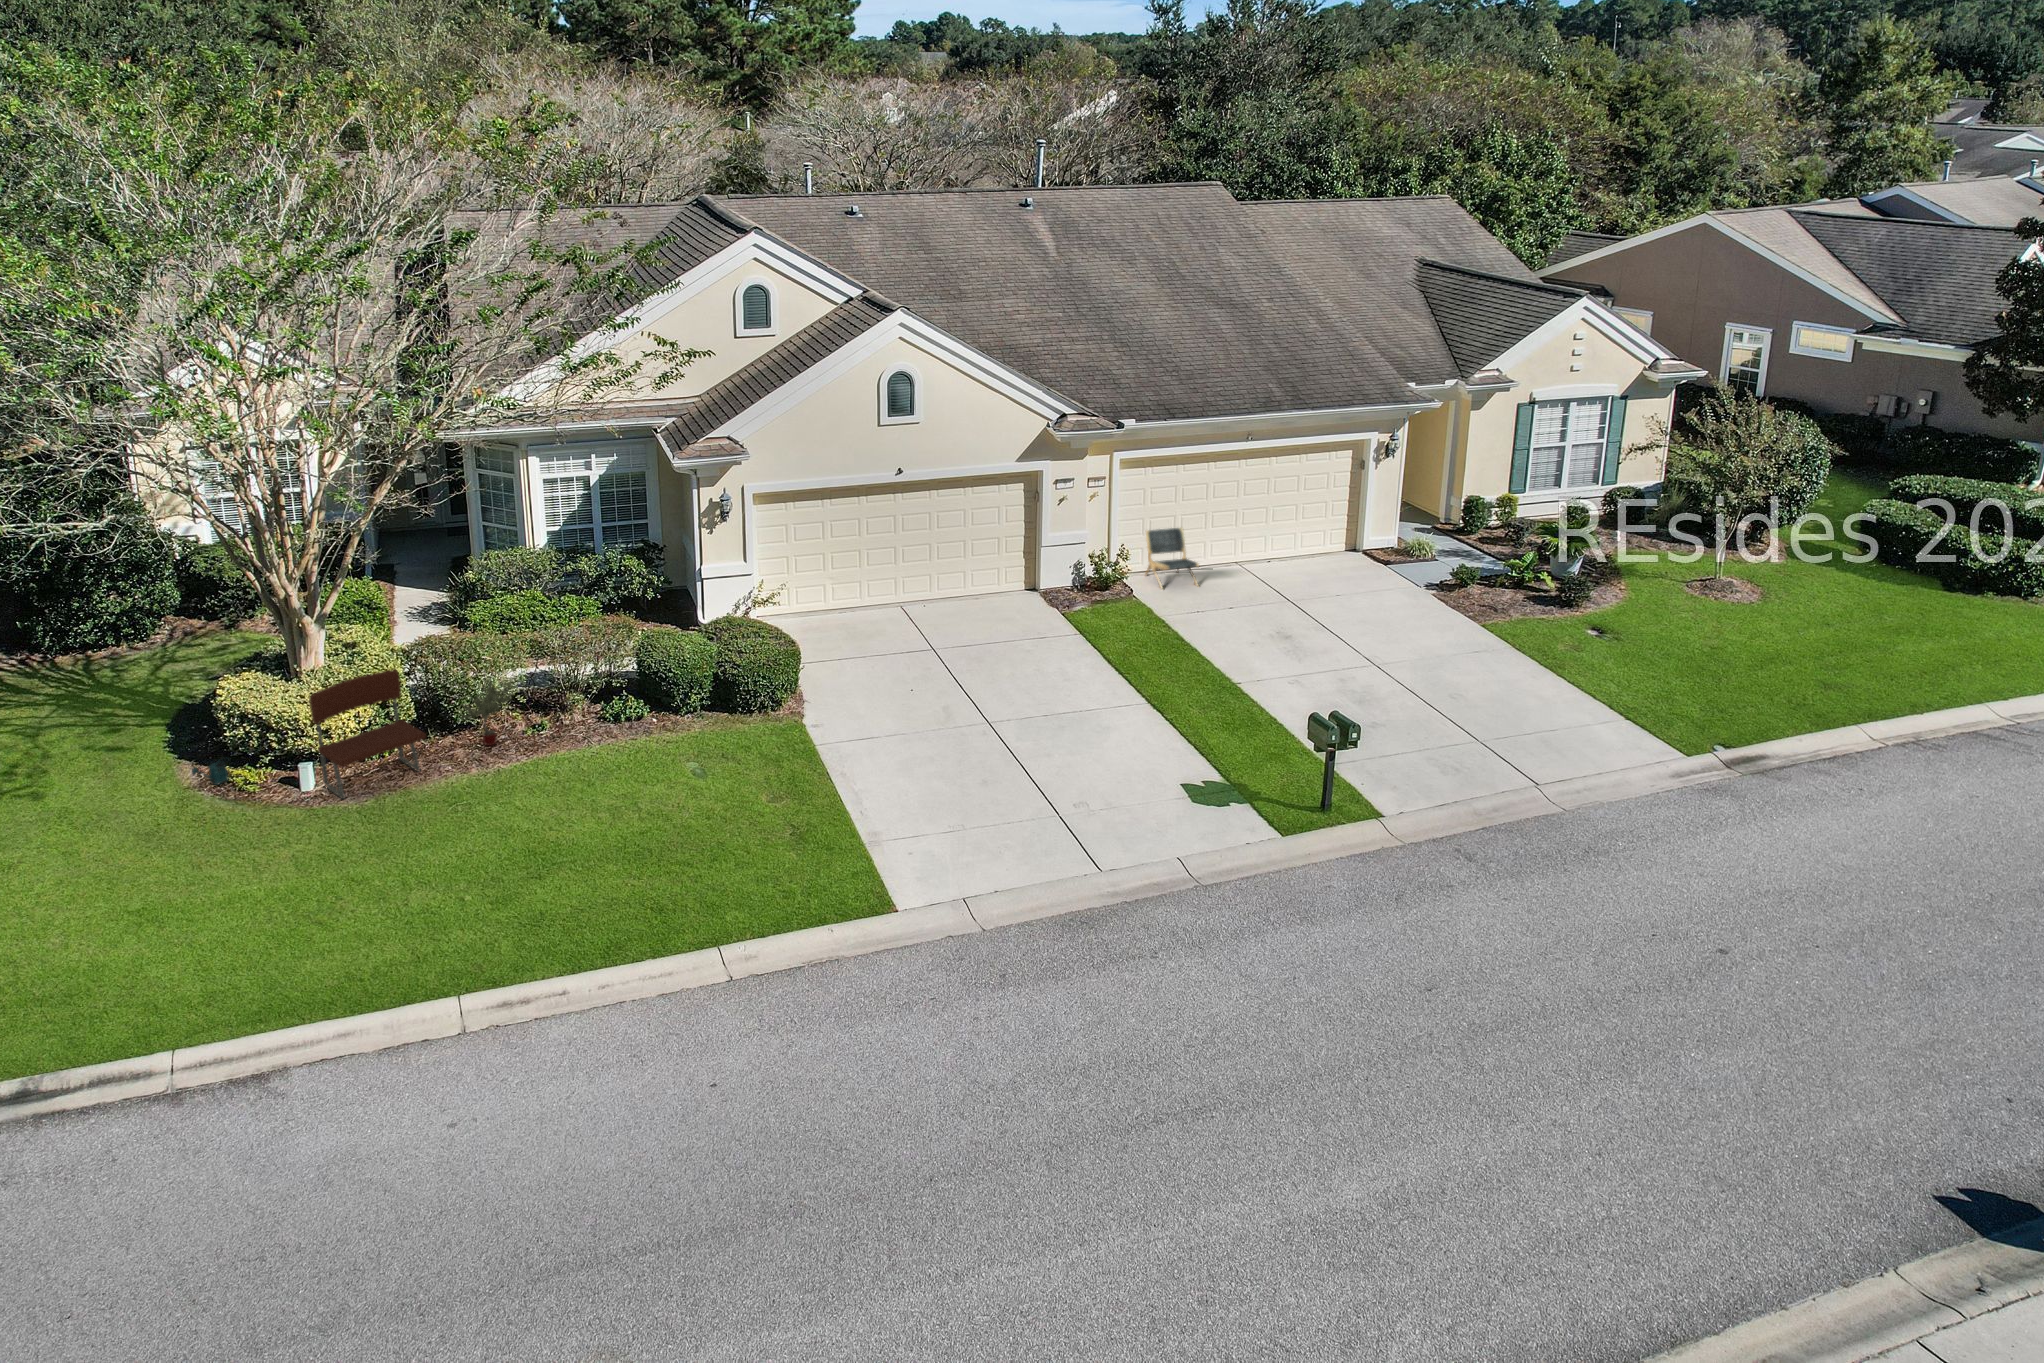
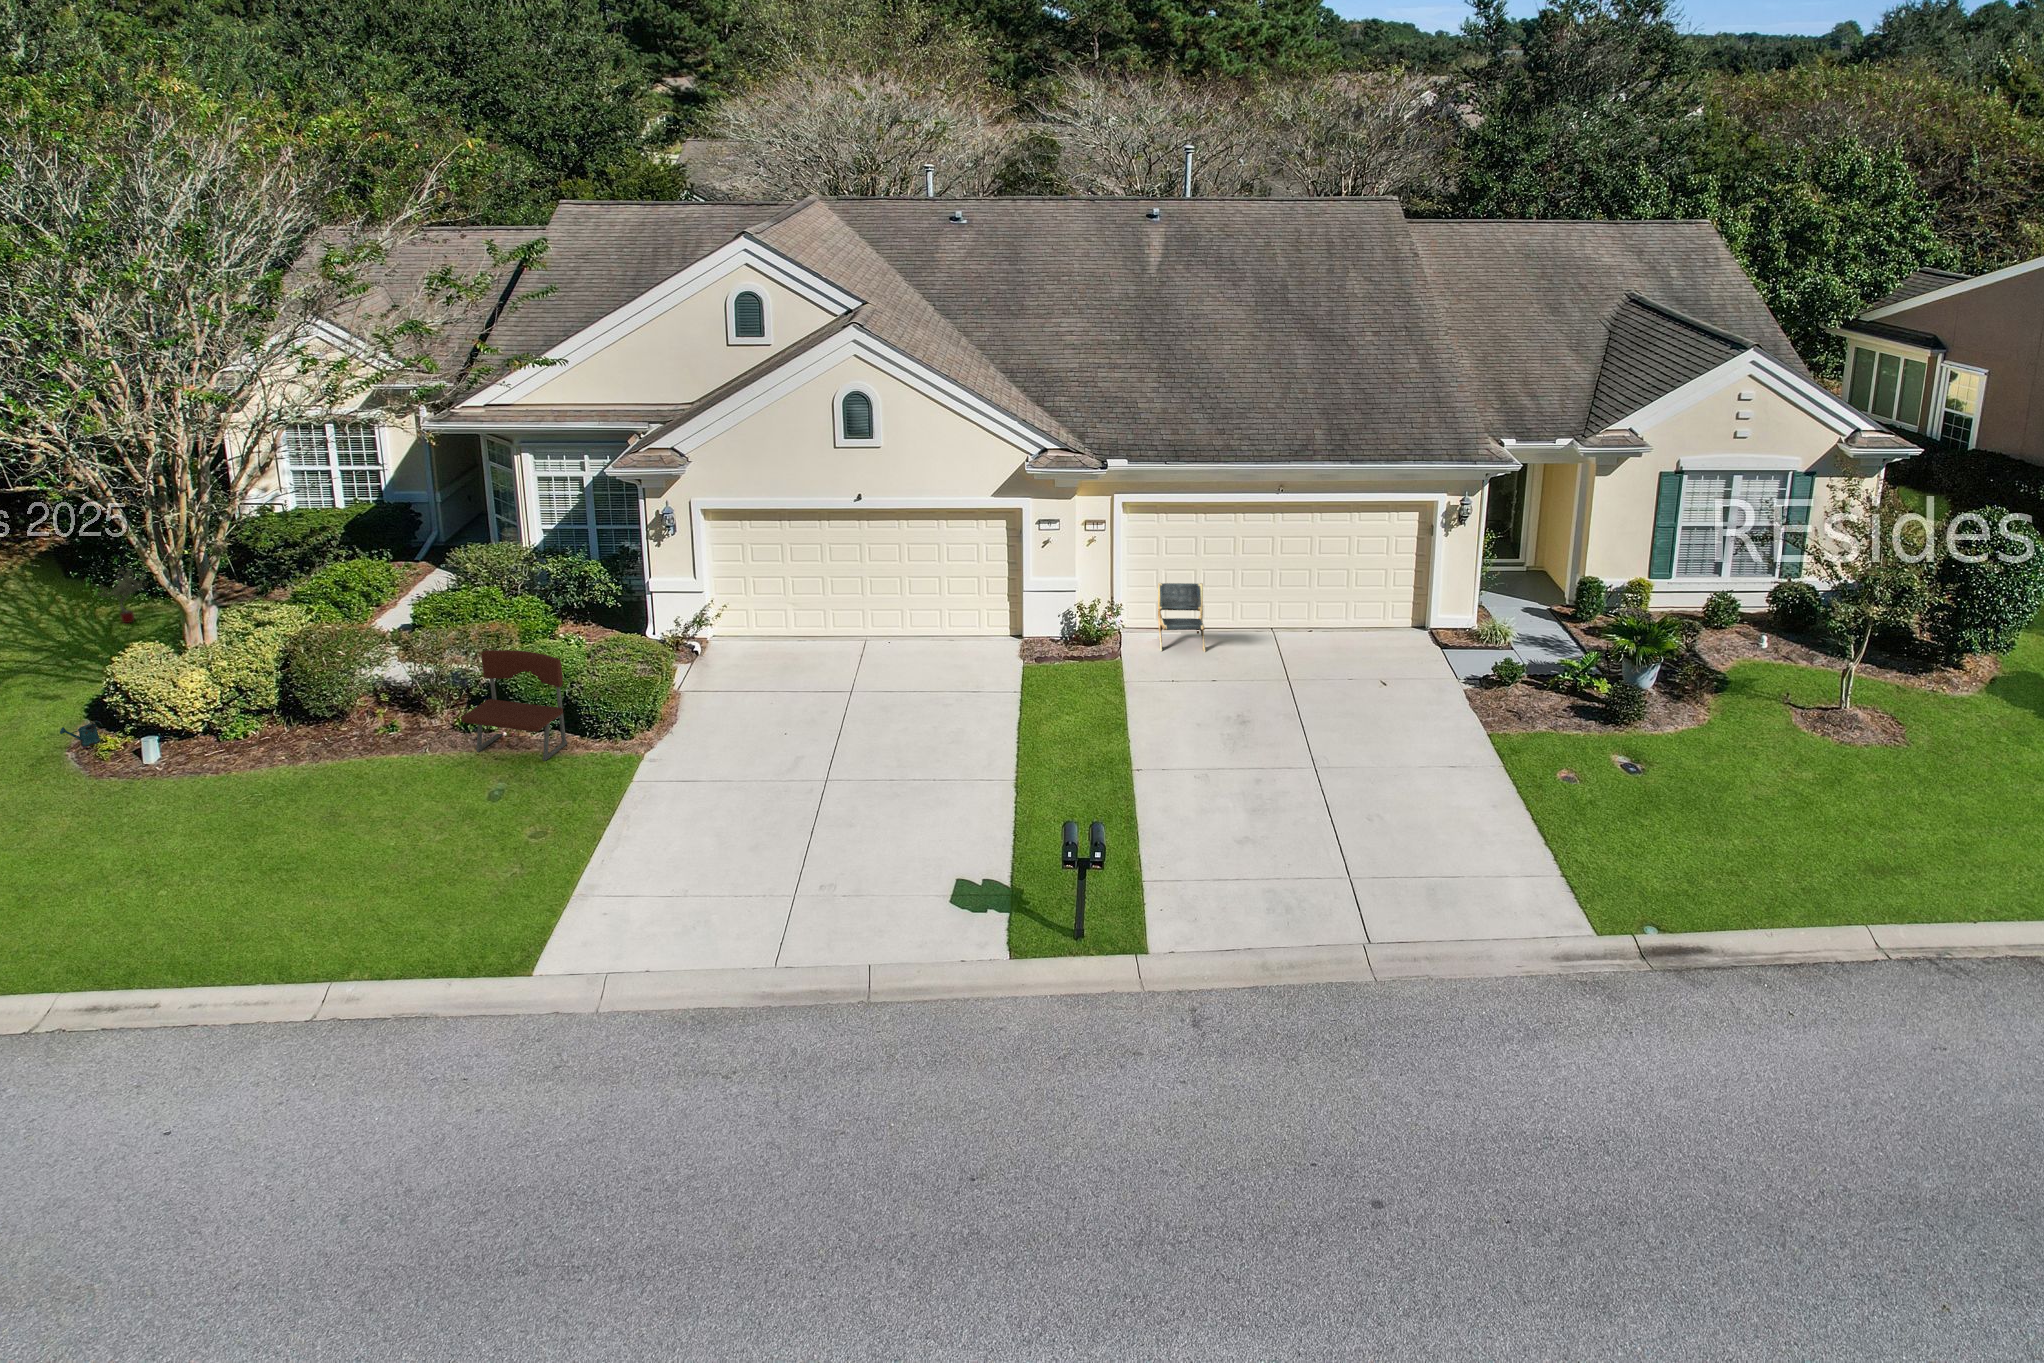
bench: present [309,670,426,799] -> present [461,650,567,761]
potted tree: present [461,680,512,746] -> present [98,566,147,623]

